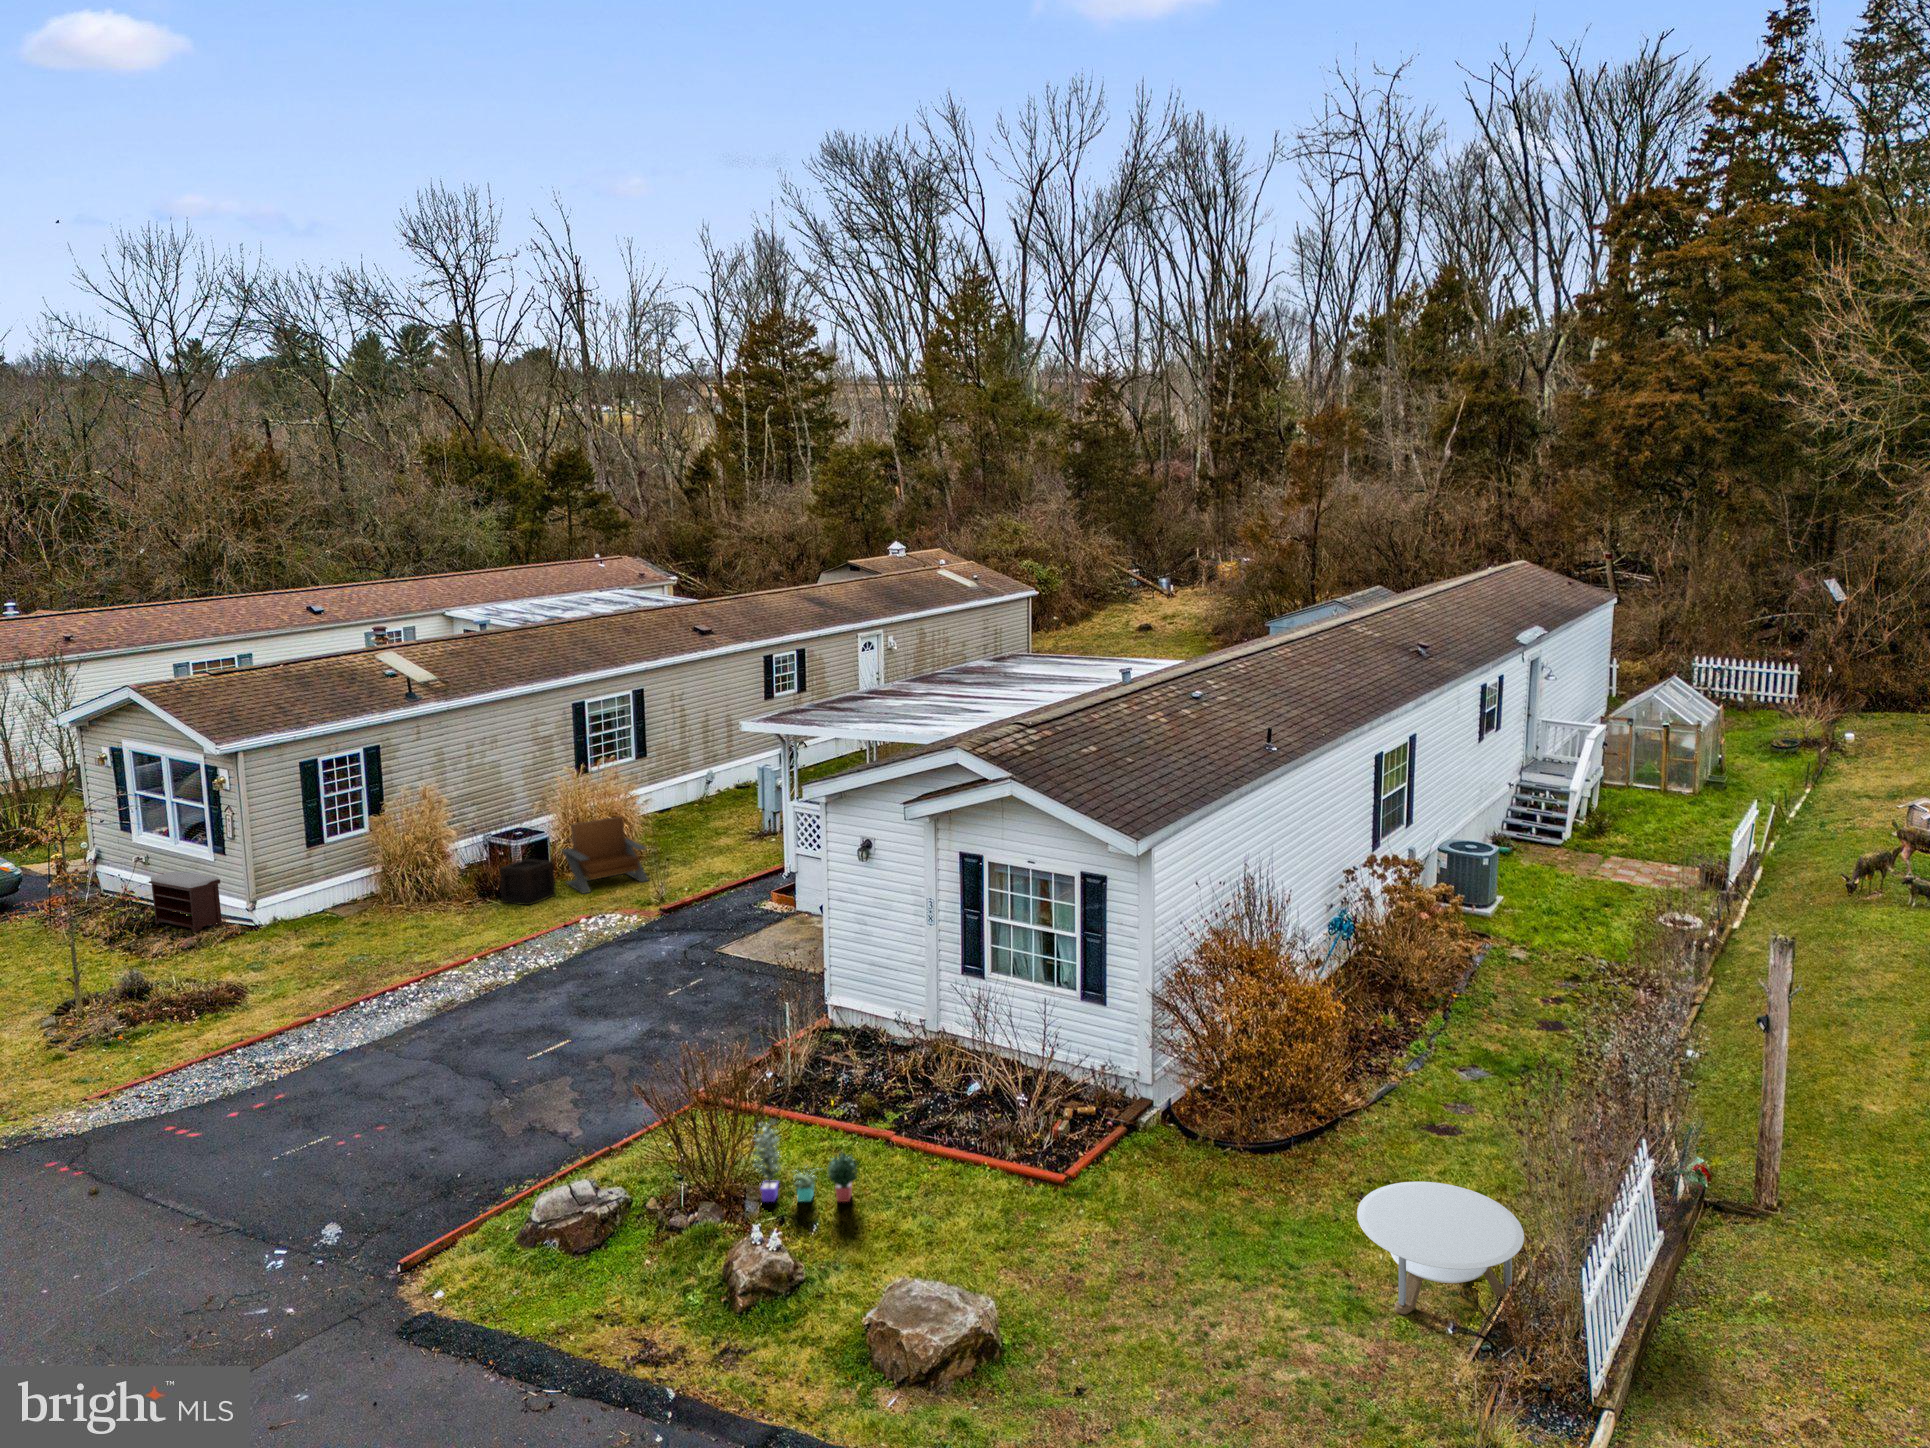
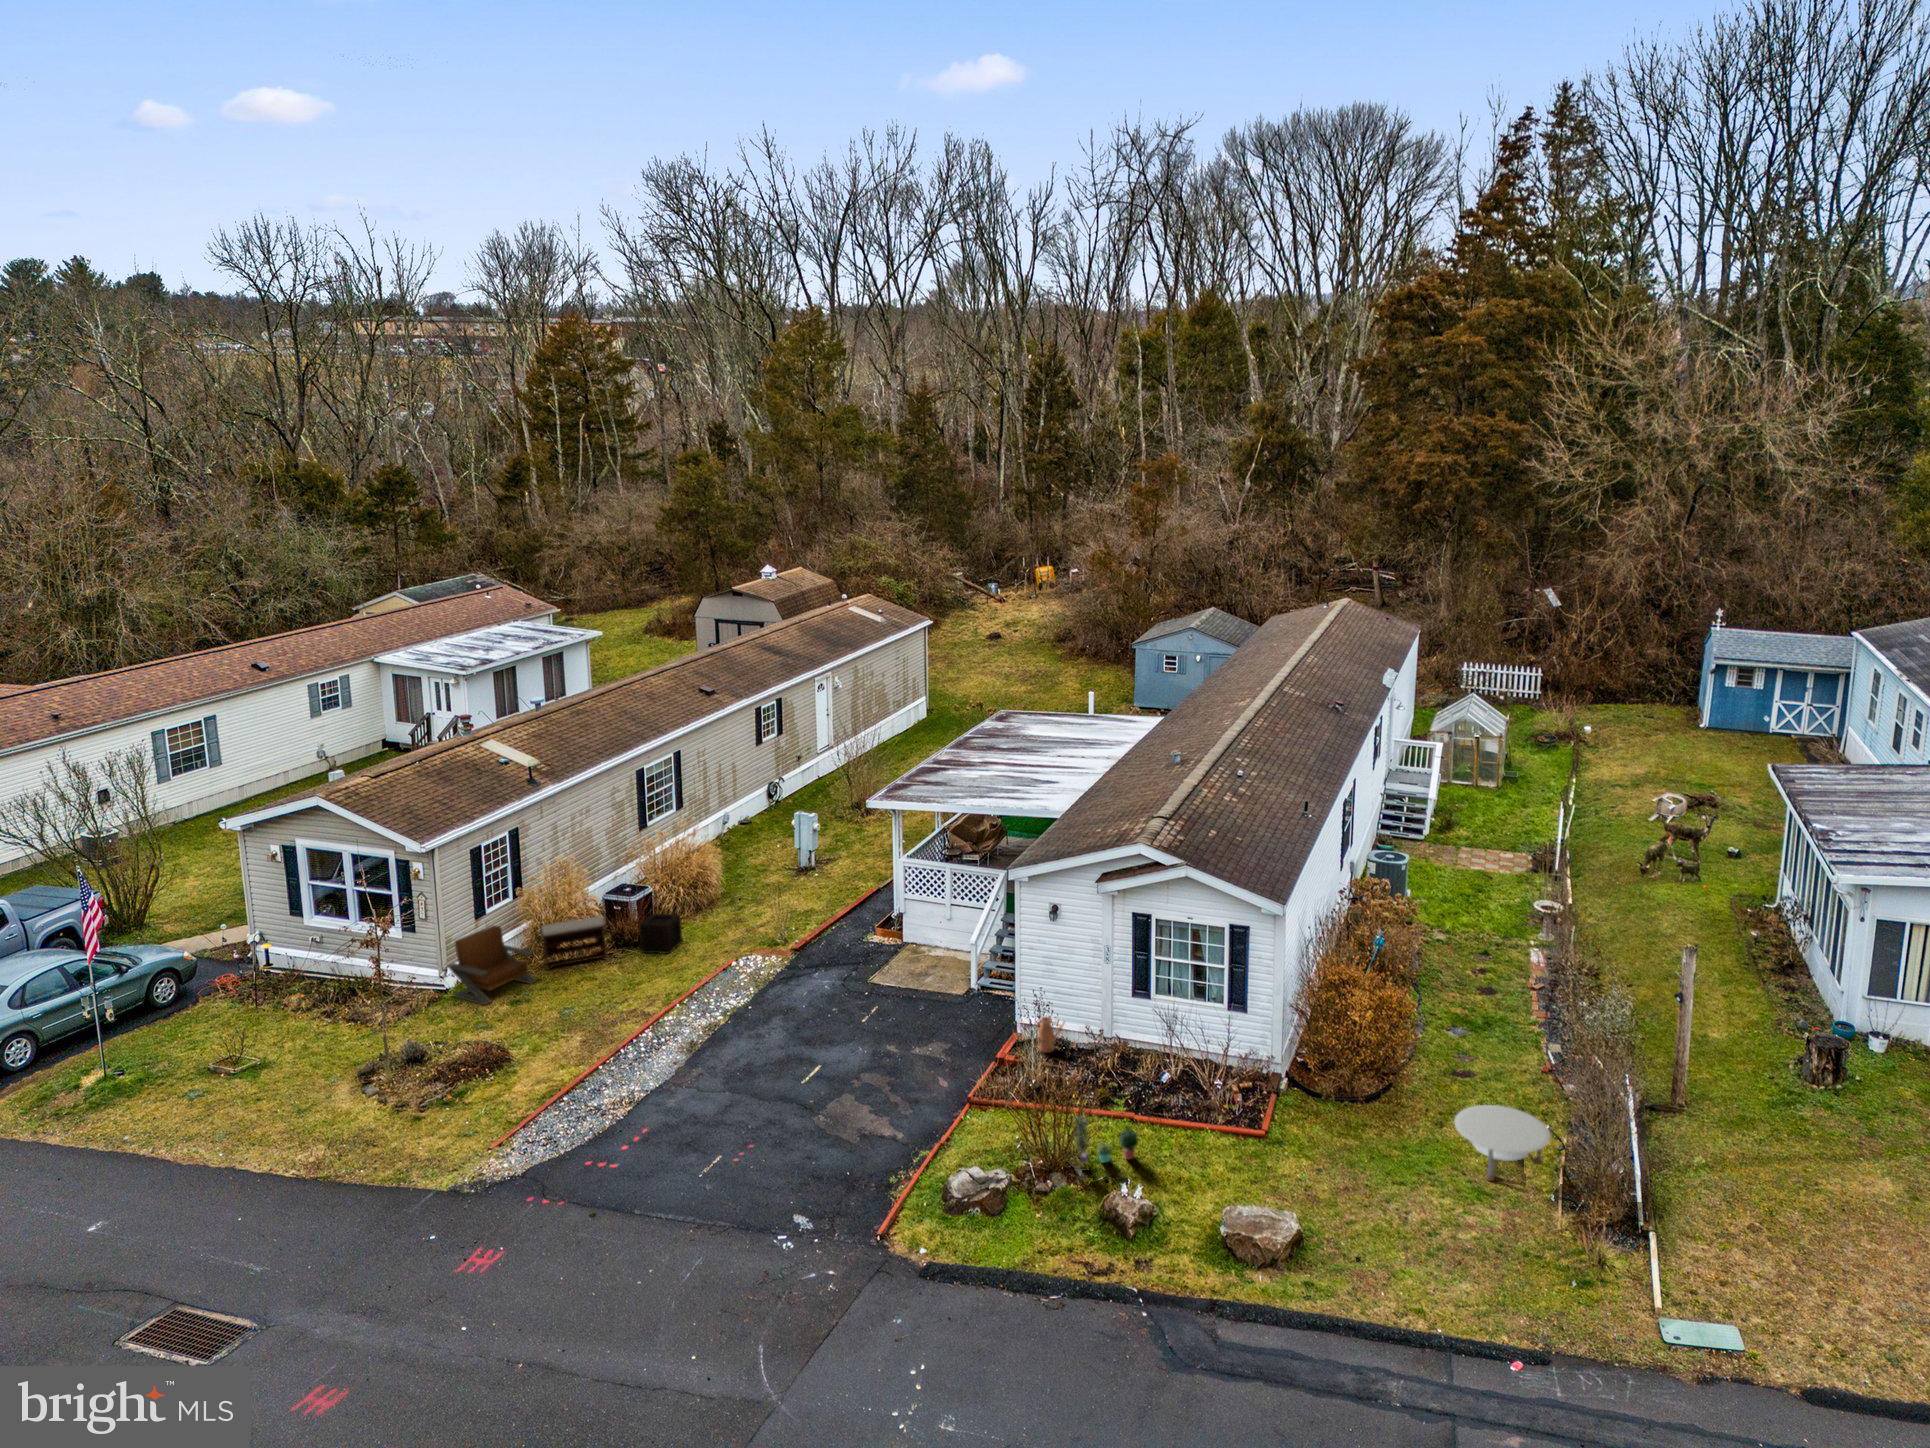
lounge chair: present [563,817,648,893] -> present [448,926,536,1005]
bench: present [149,871,222,932] -> present [540,916,607,970]
watering can: none [844,997,879,1049] -> present [1036,1017,1065,1053]

